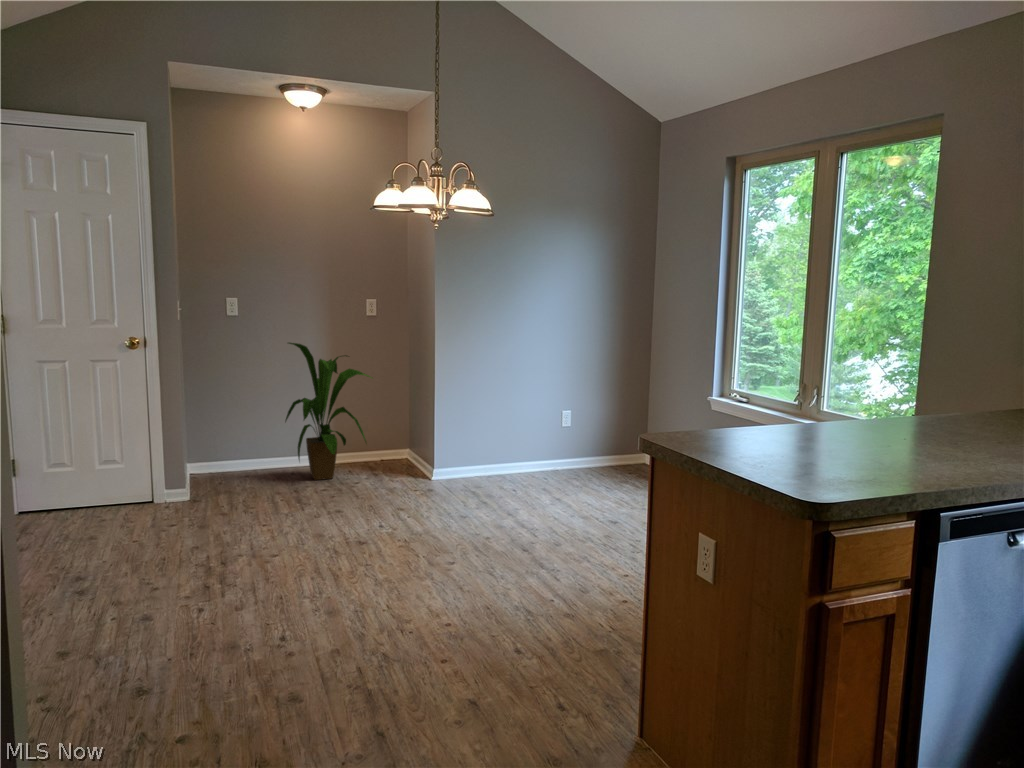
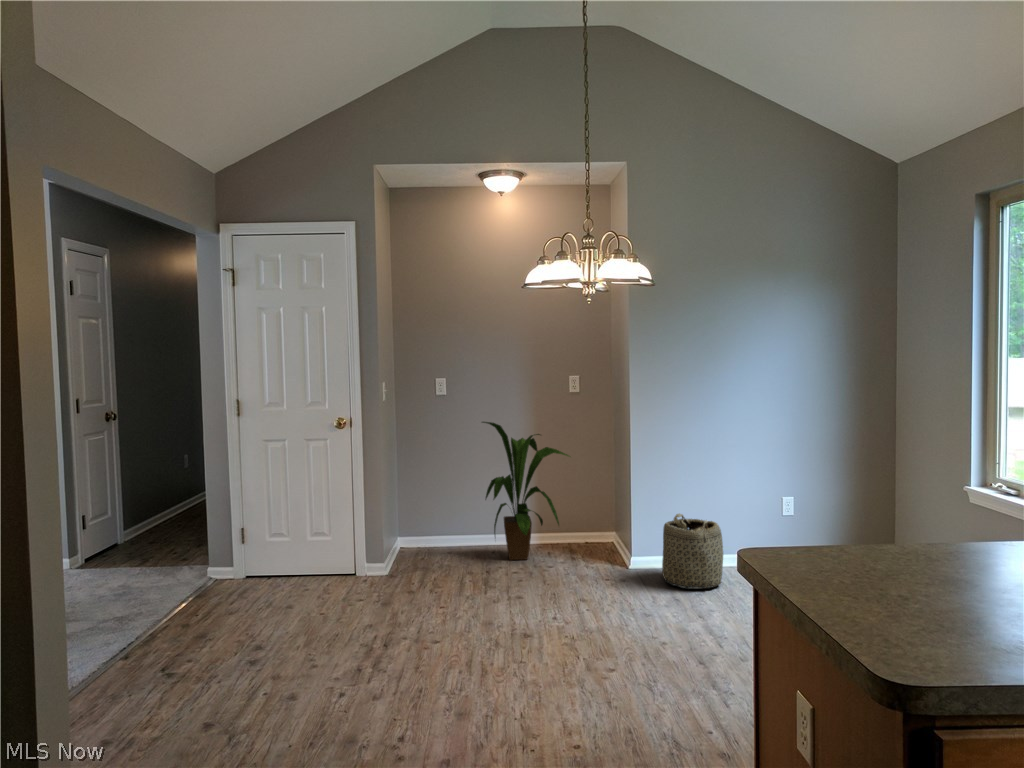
basket: none [467,427,520,493] -> present [662,514,723,589]

